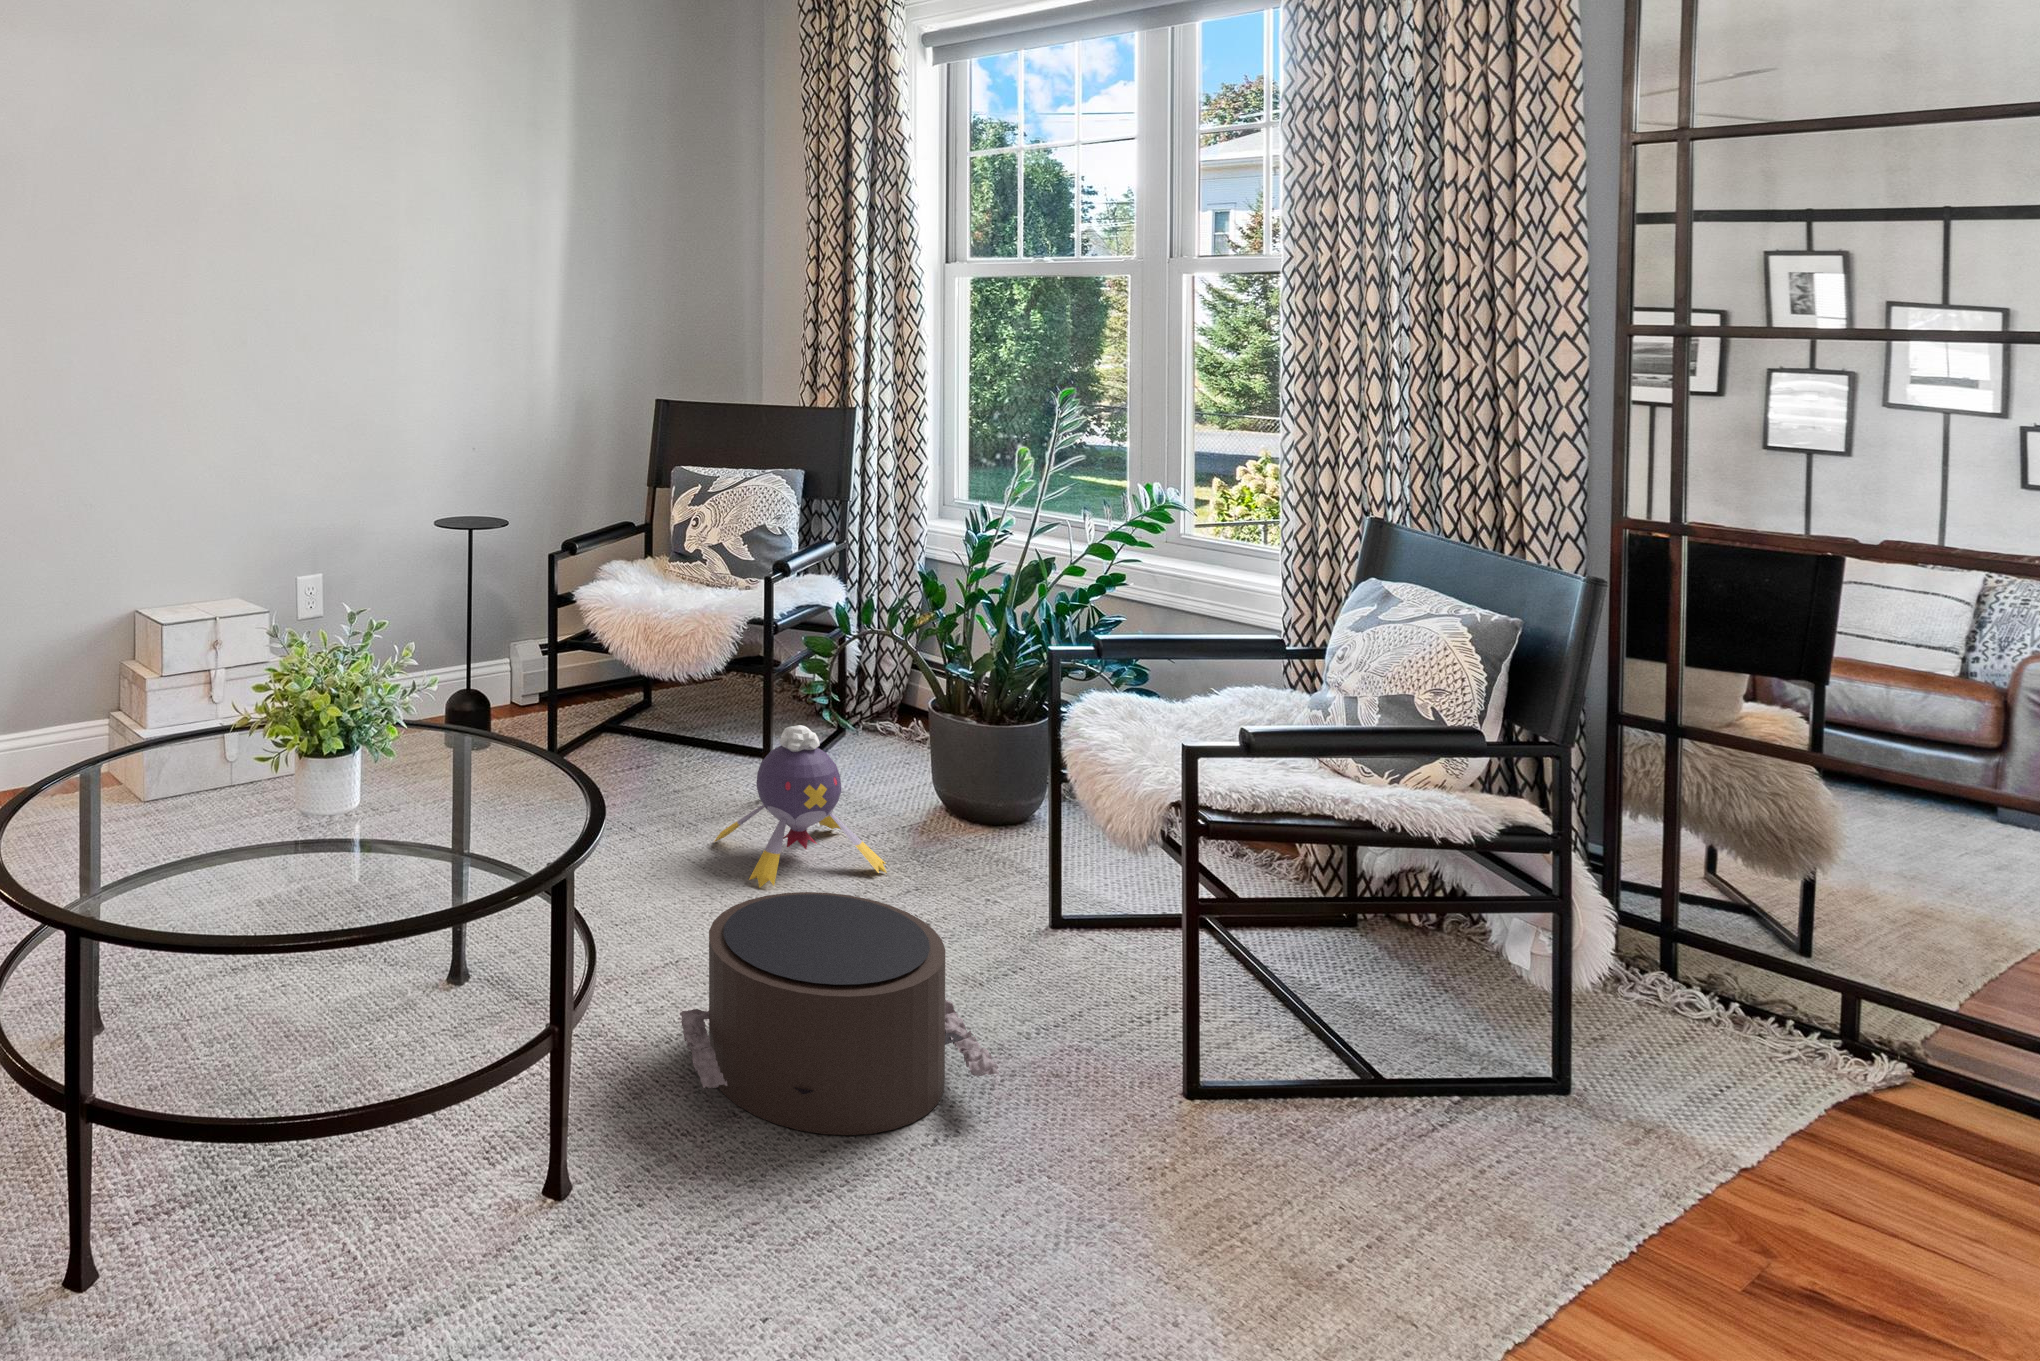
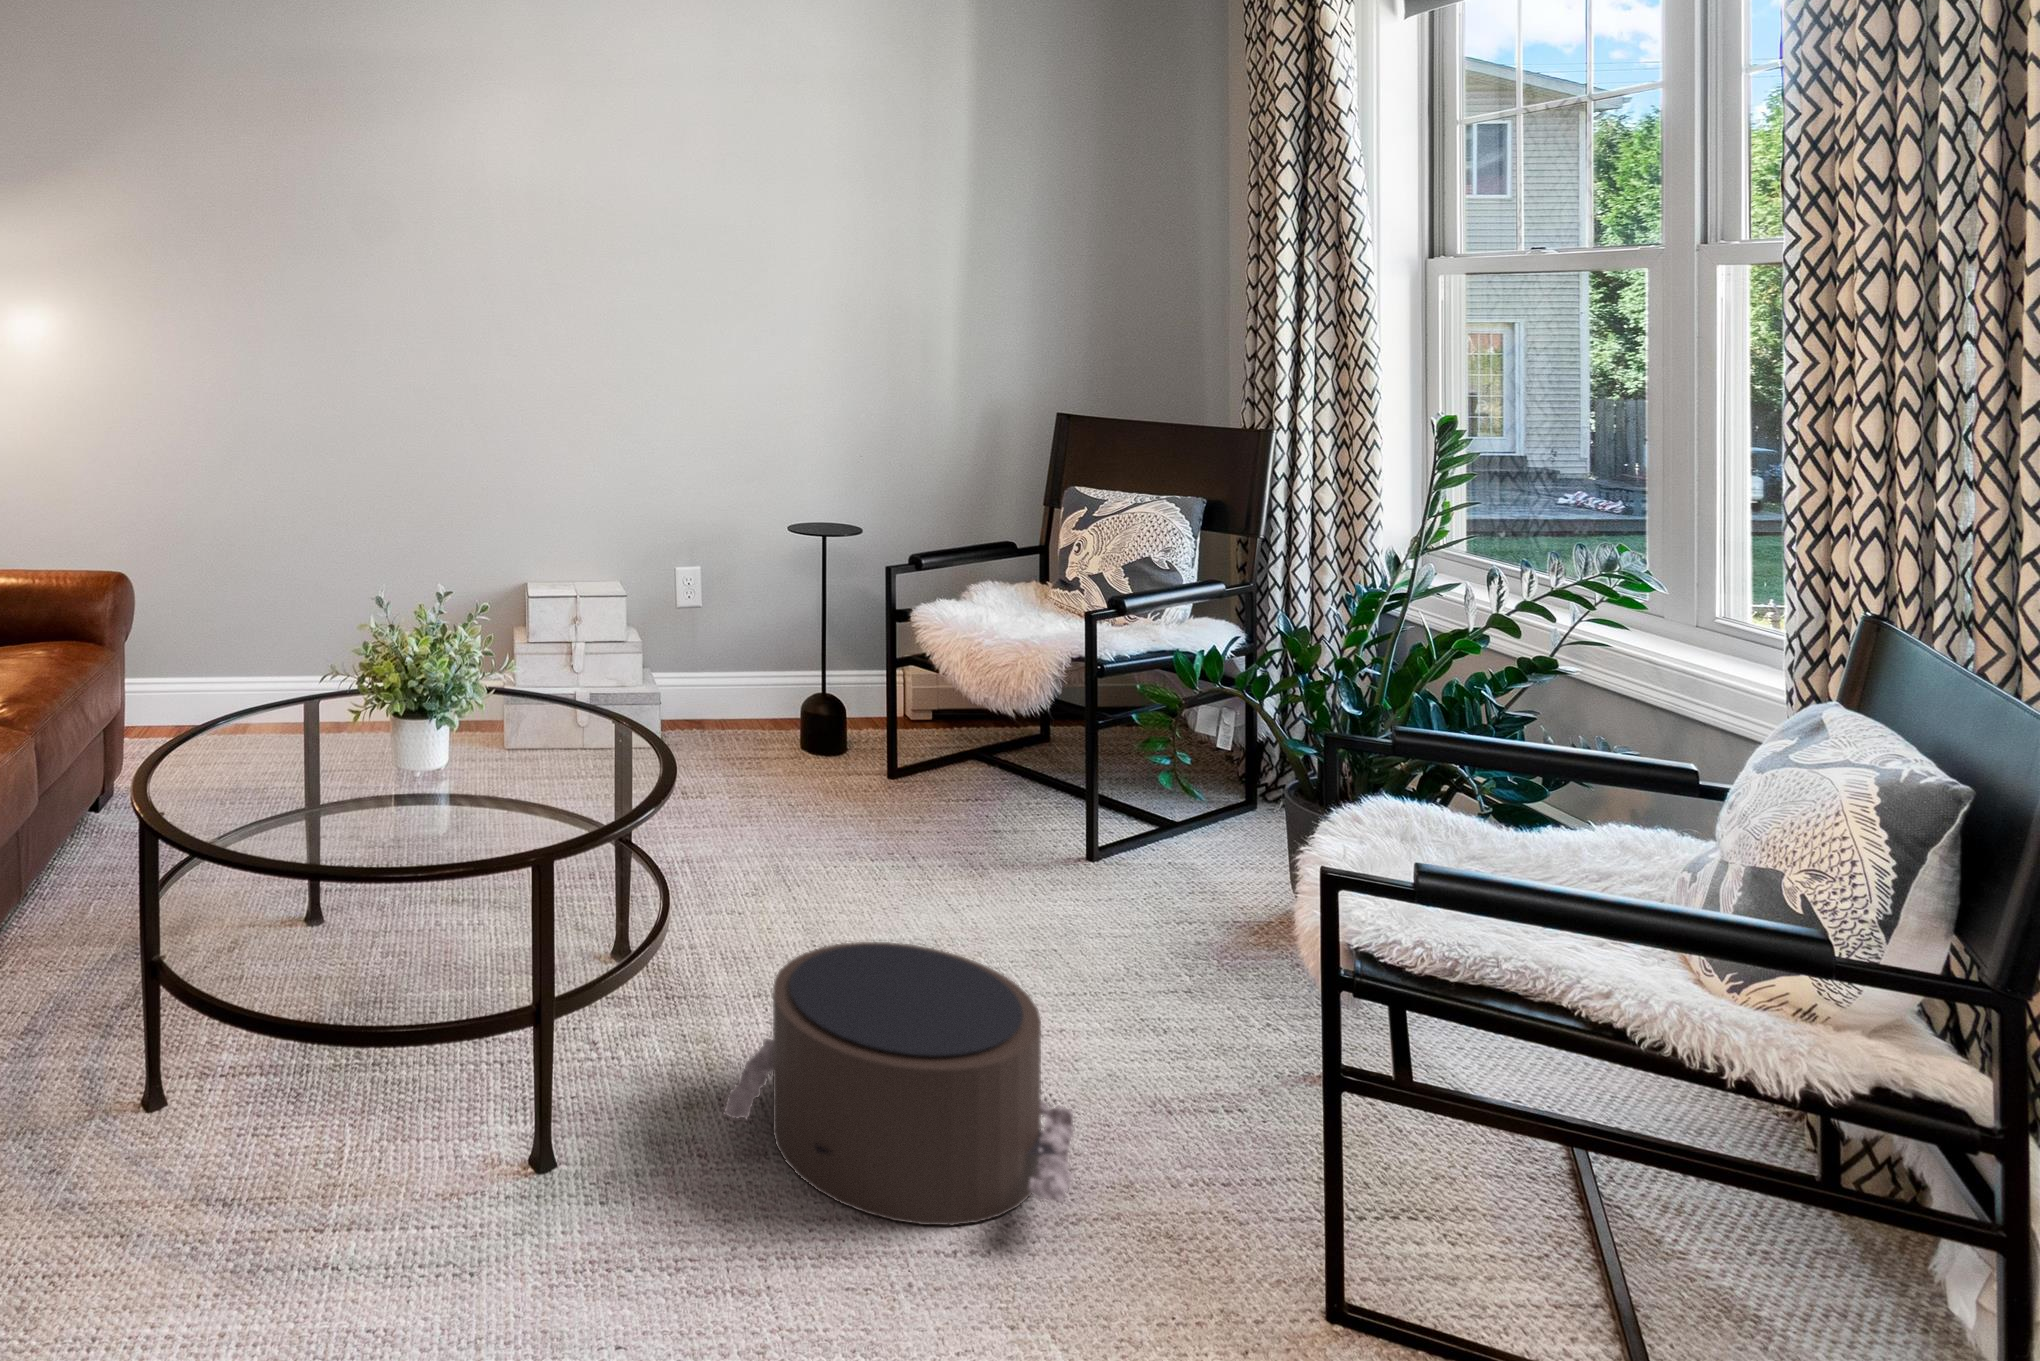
plush toy: present [714,725,887,888] -> none [980,778,1168,967]

